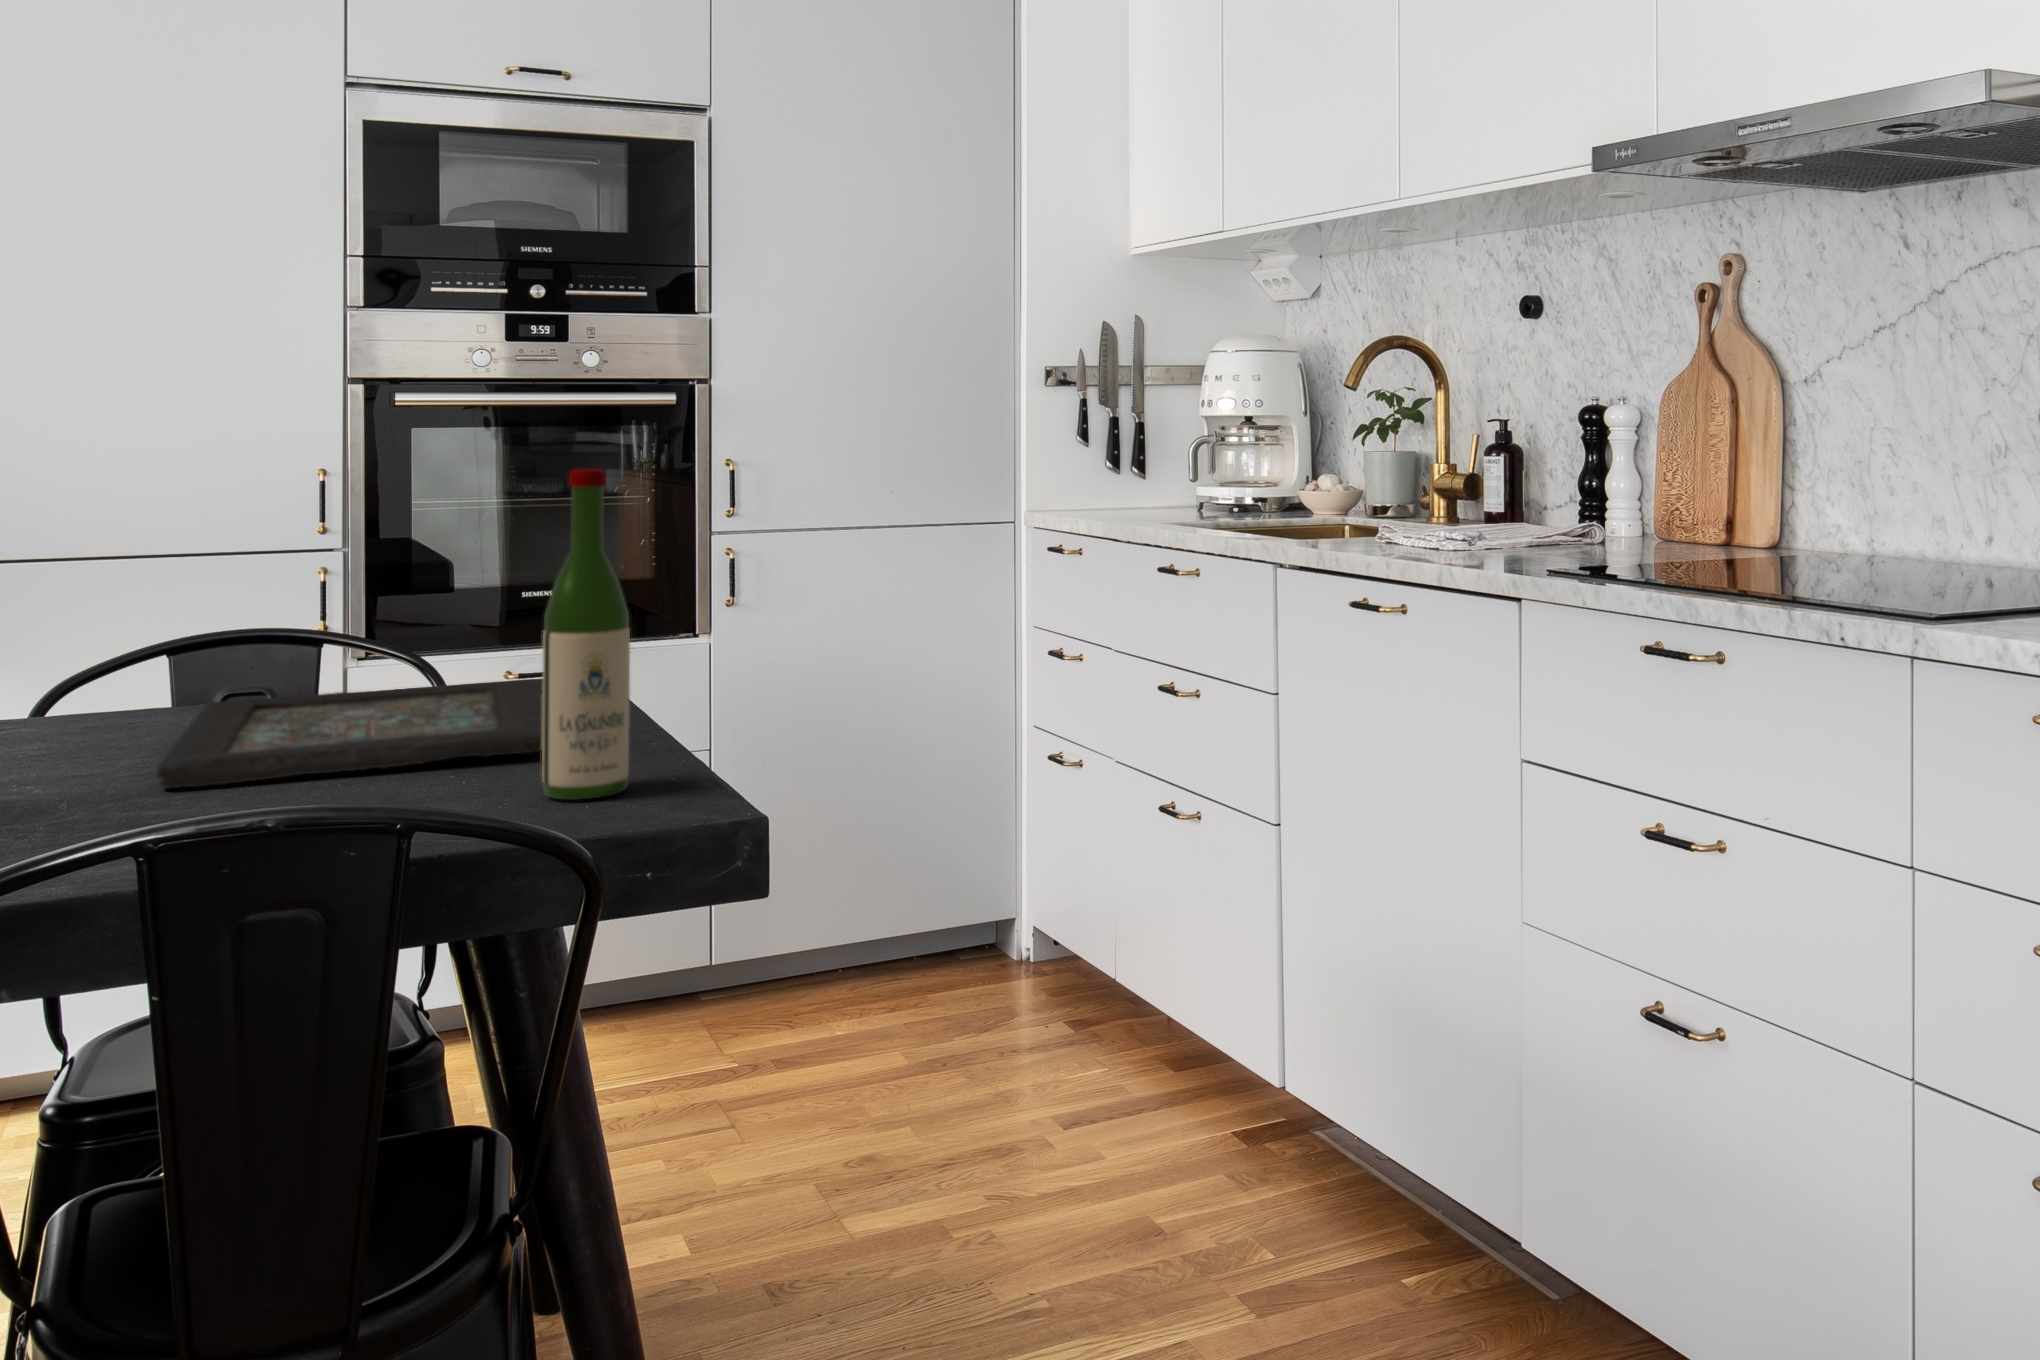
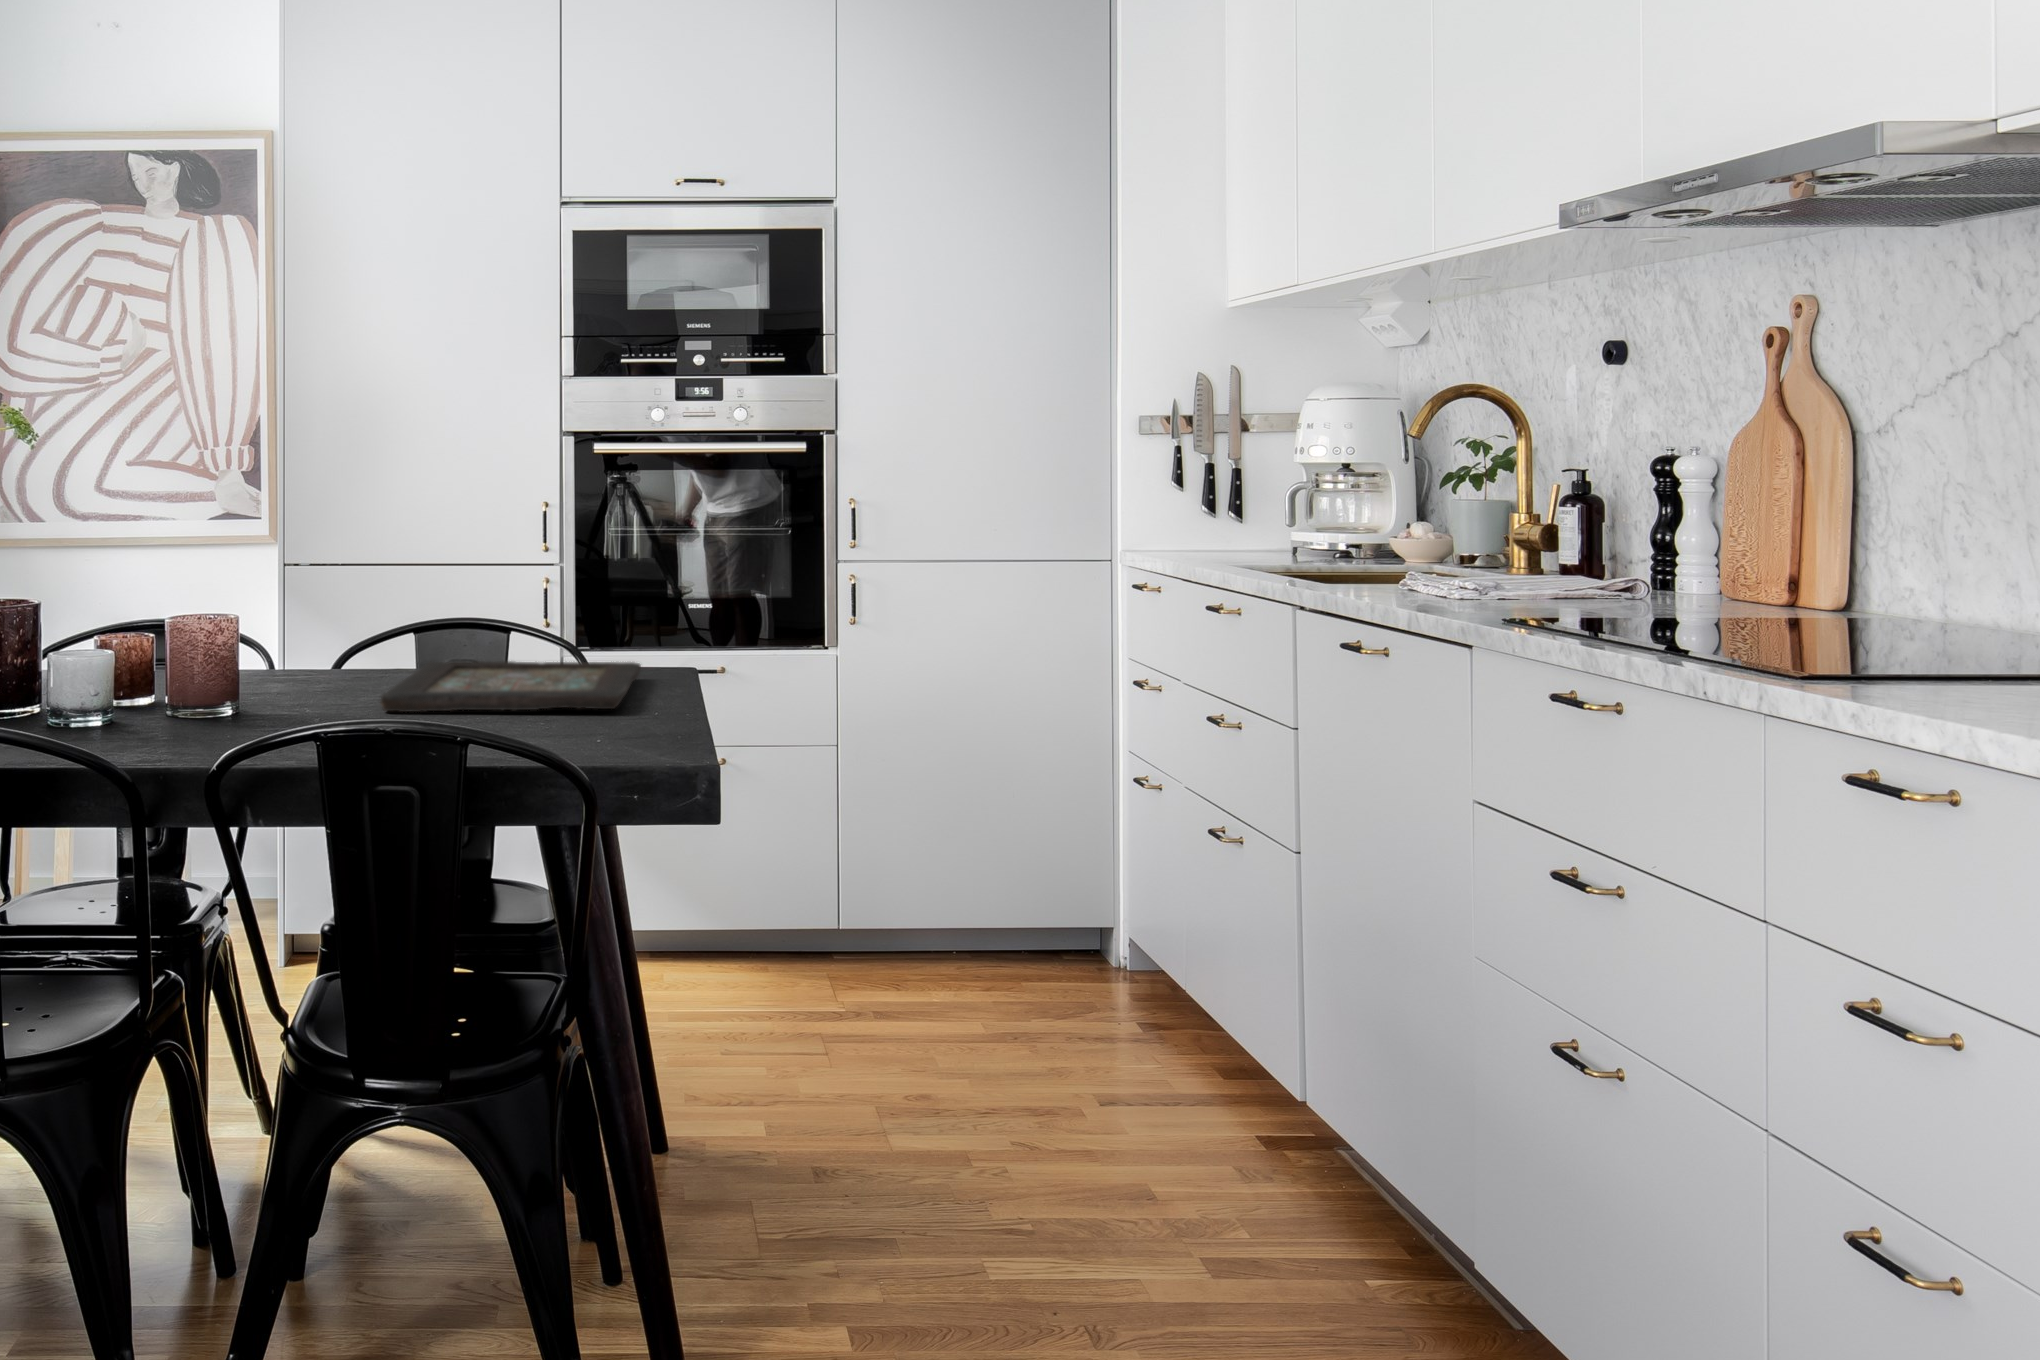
wine bottle: present [542,469,630,800] -> none [597,504,656,739]

